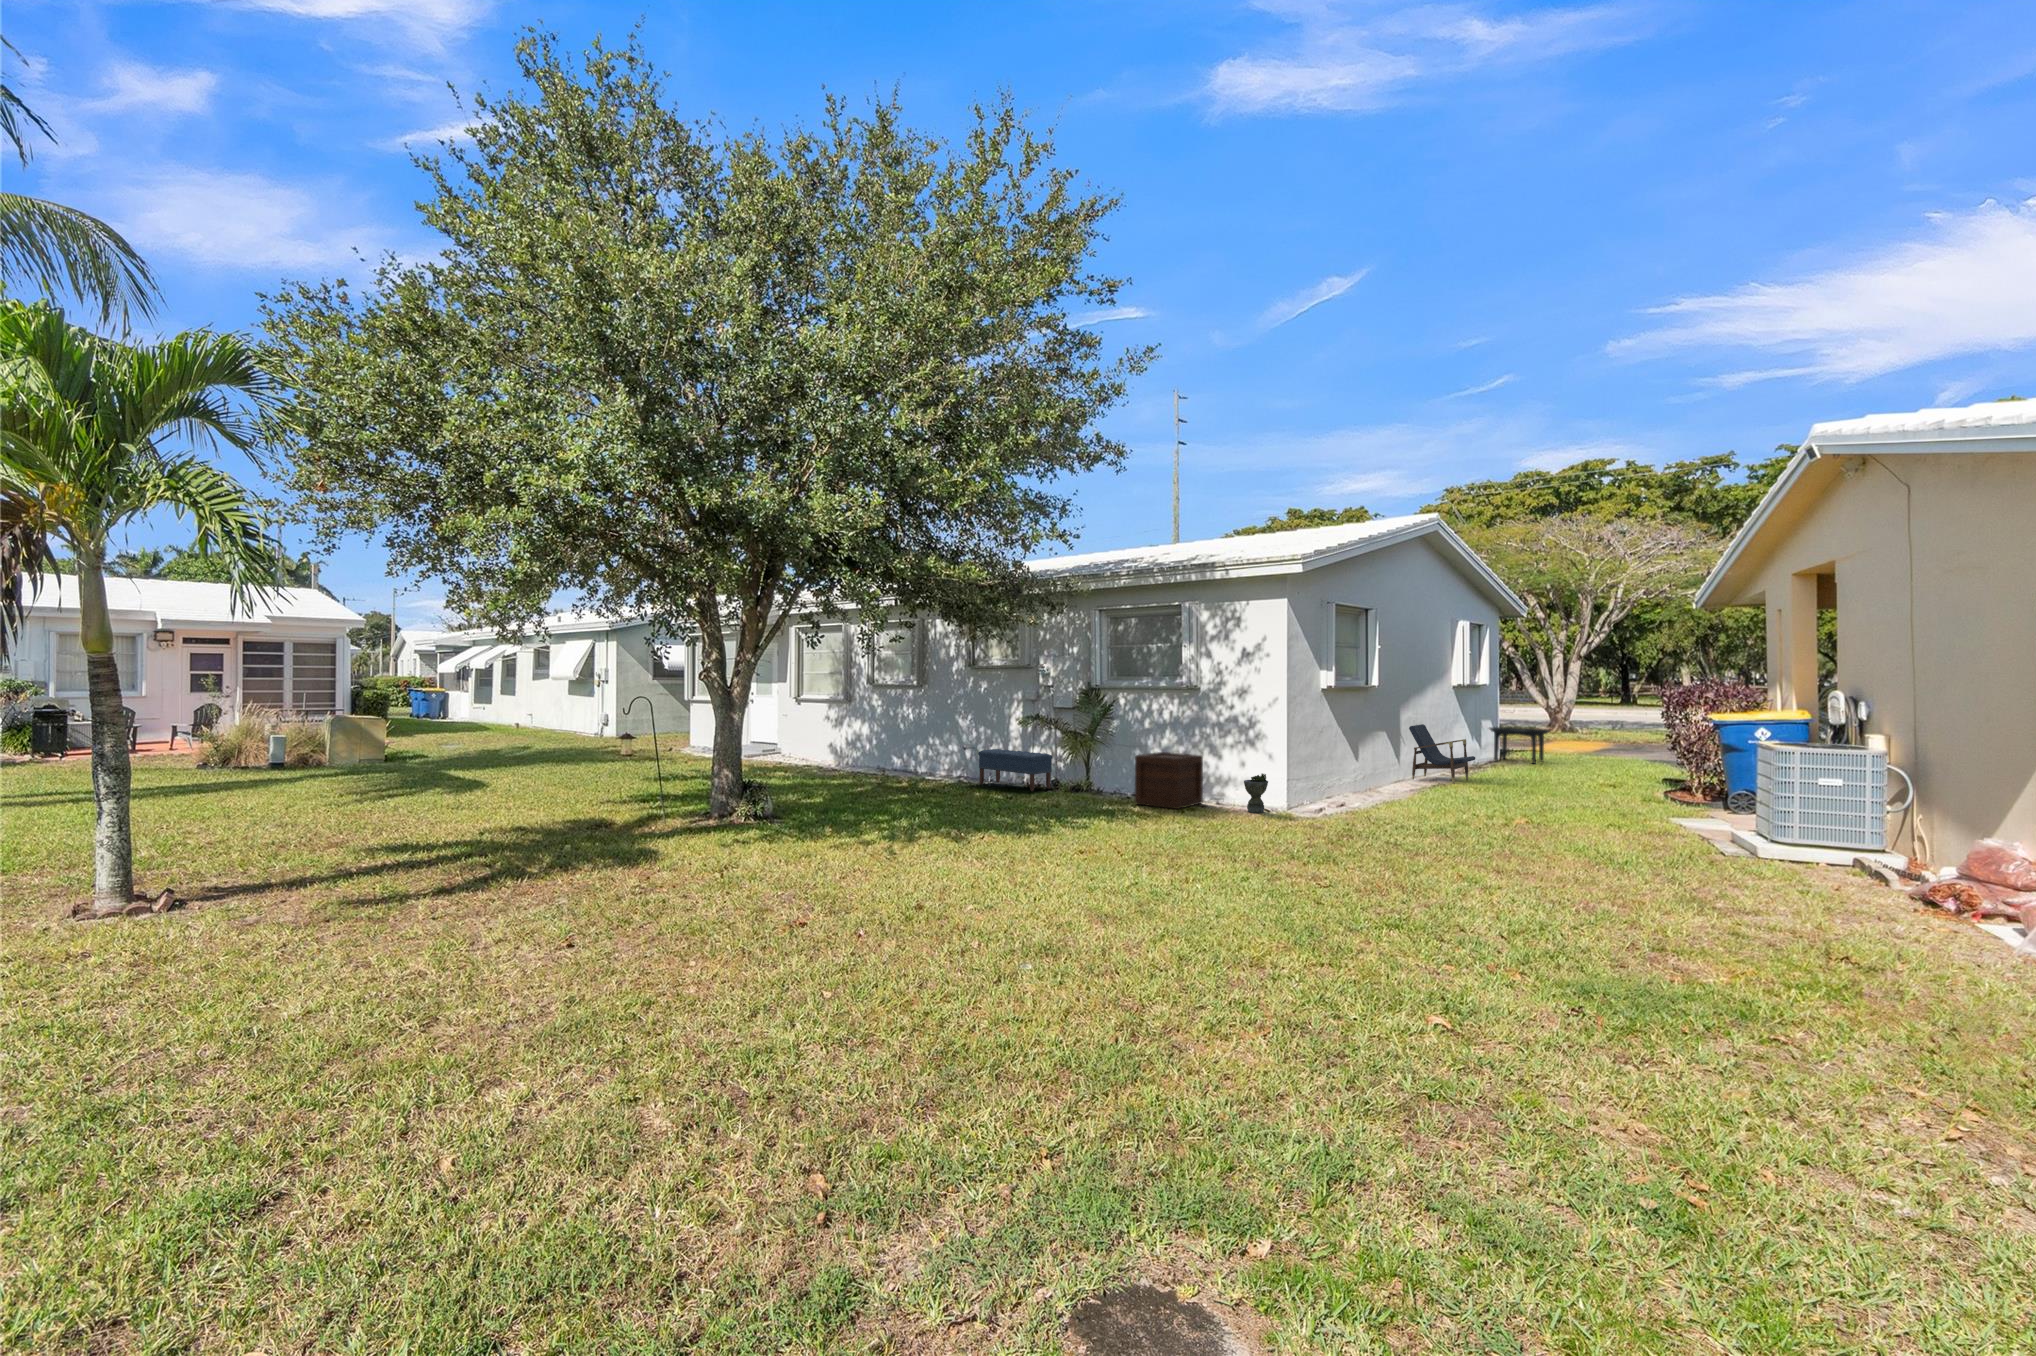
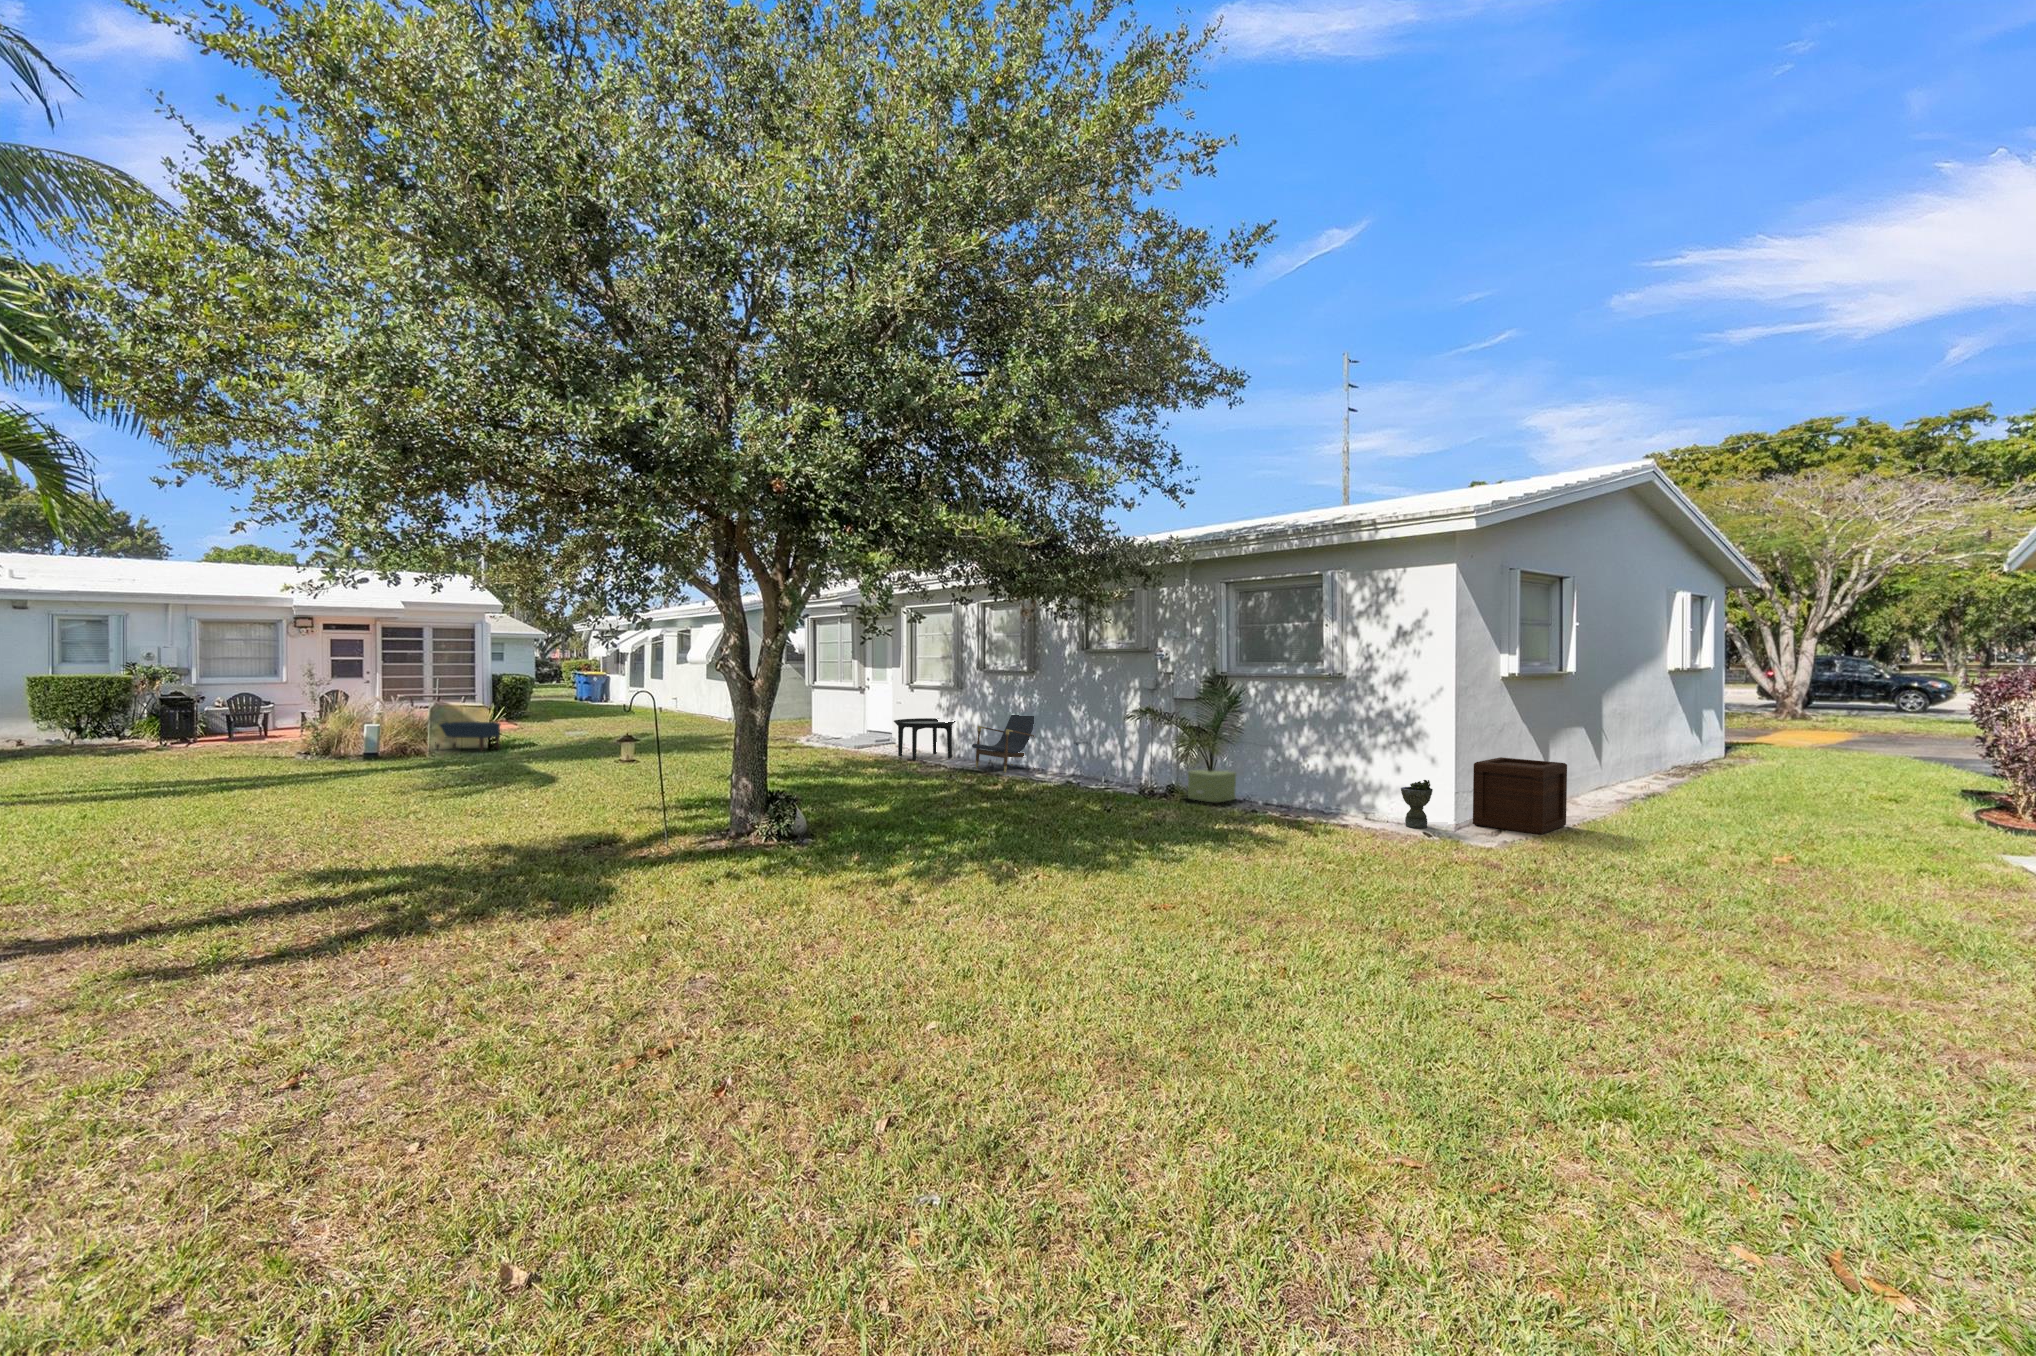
lounge chair: present [1409,724,1475,784] -> present [972,715,1035,773]
round table: present [1490,727,1550,764] -> present [894,718,956,760]
bench: present [978,749,1052,791] -> present [435,721,500,751]
wooden crate: present [1135,752,1203,809] -> present [1473,757,1567,835]
storage box: none [1069,770,1110,798] -> present [1188,770,1236,802]

